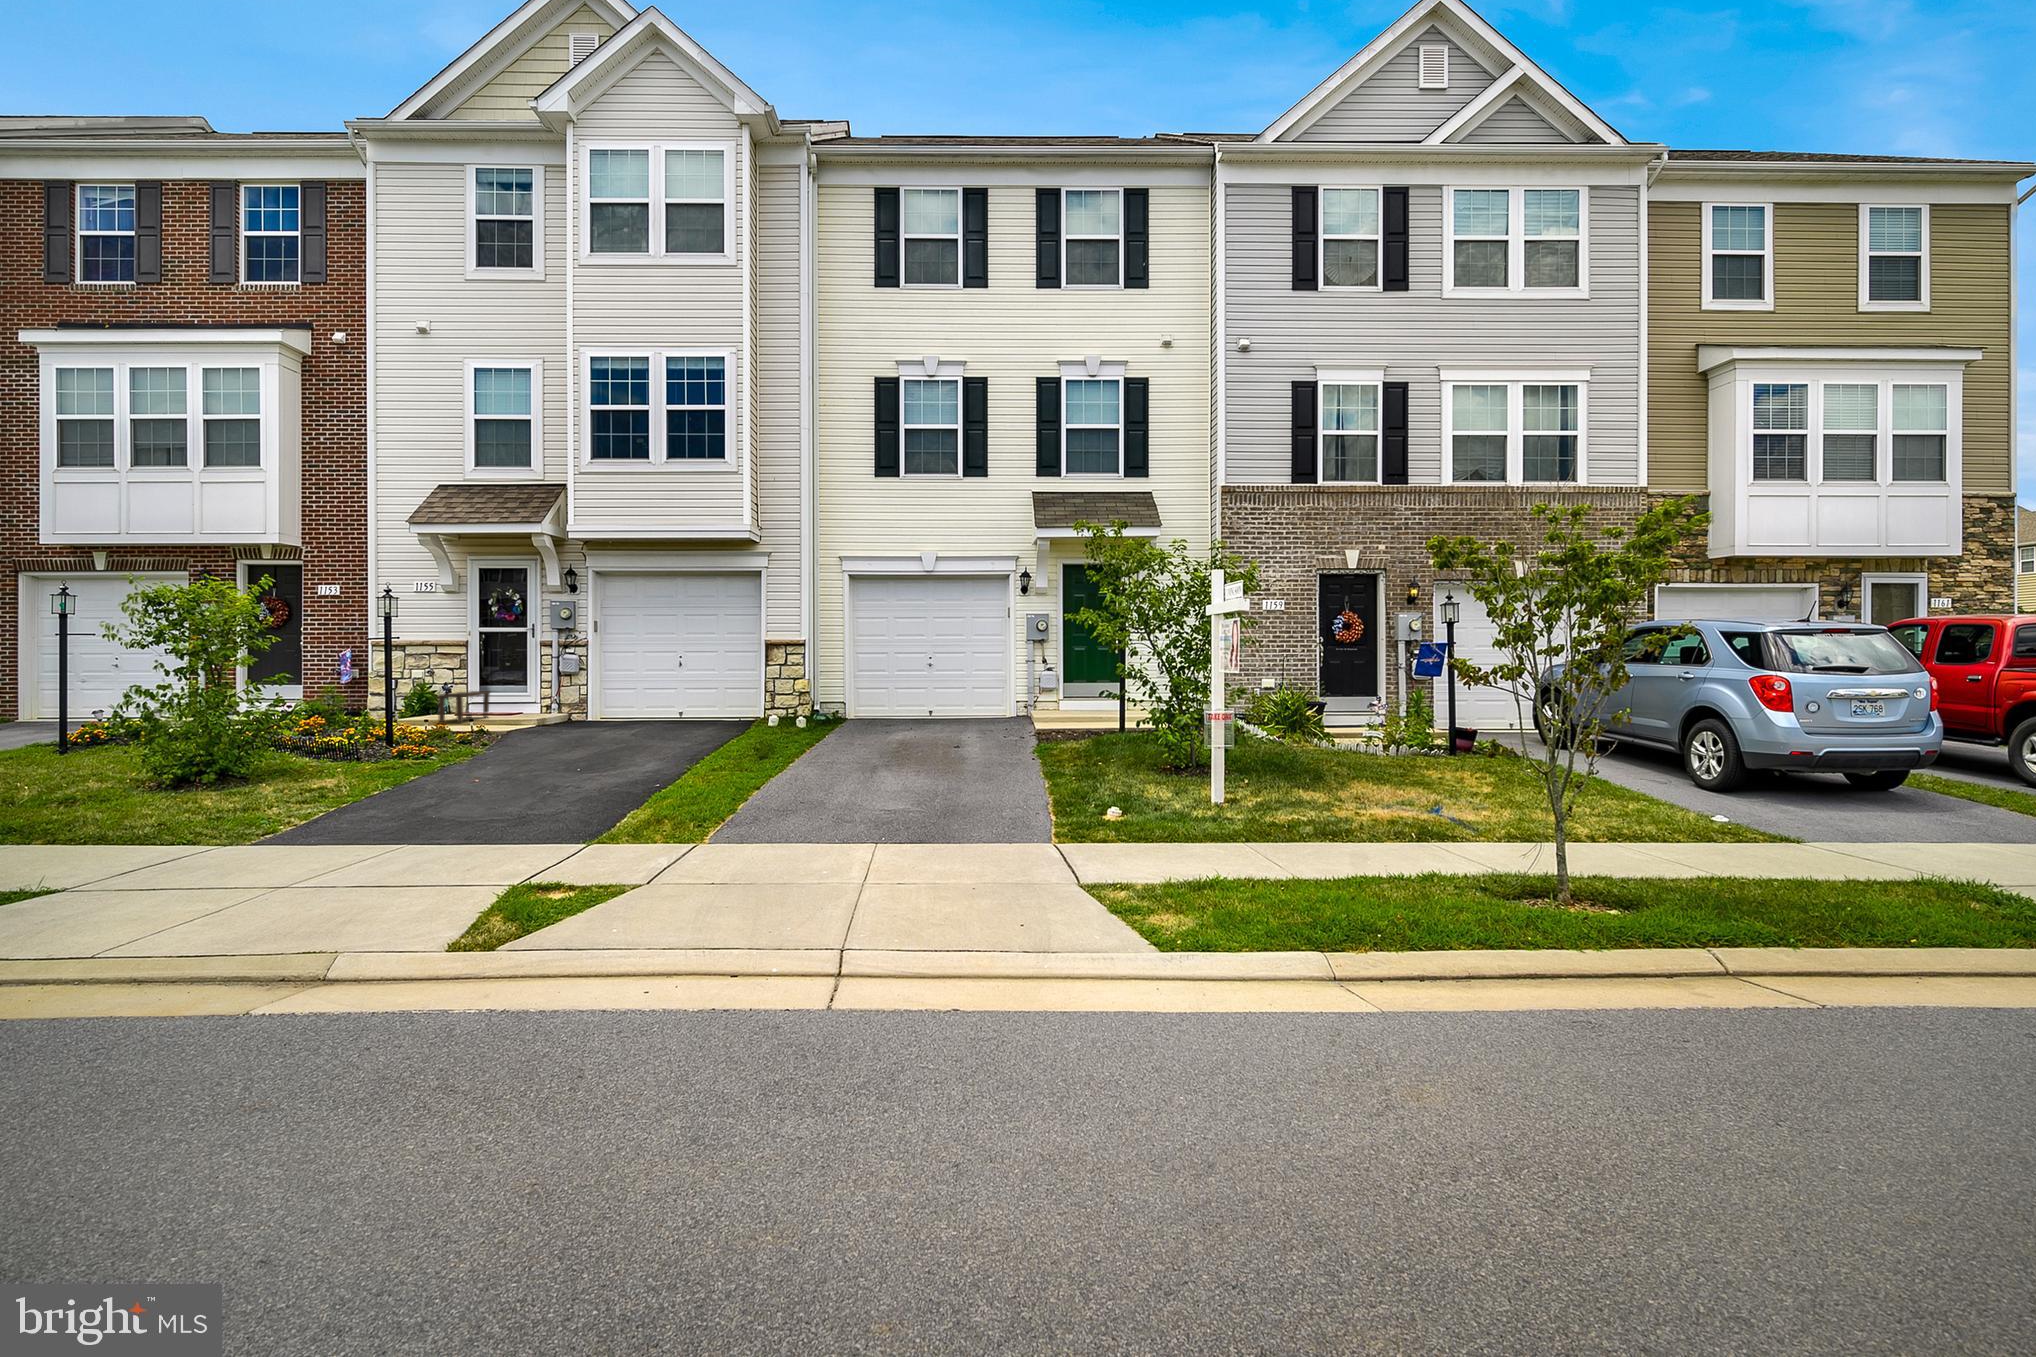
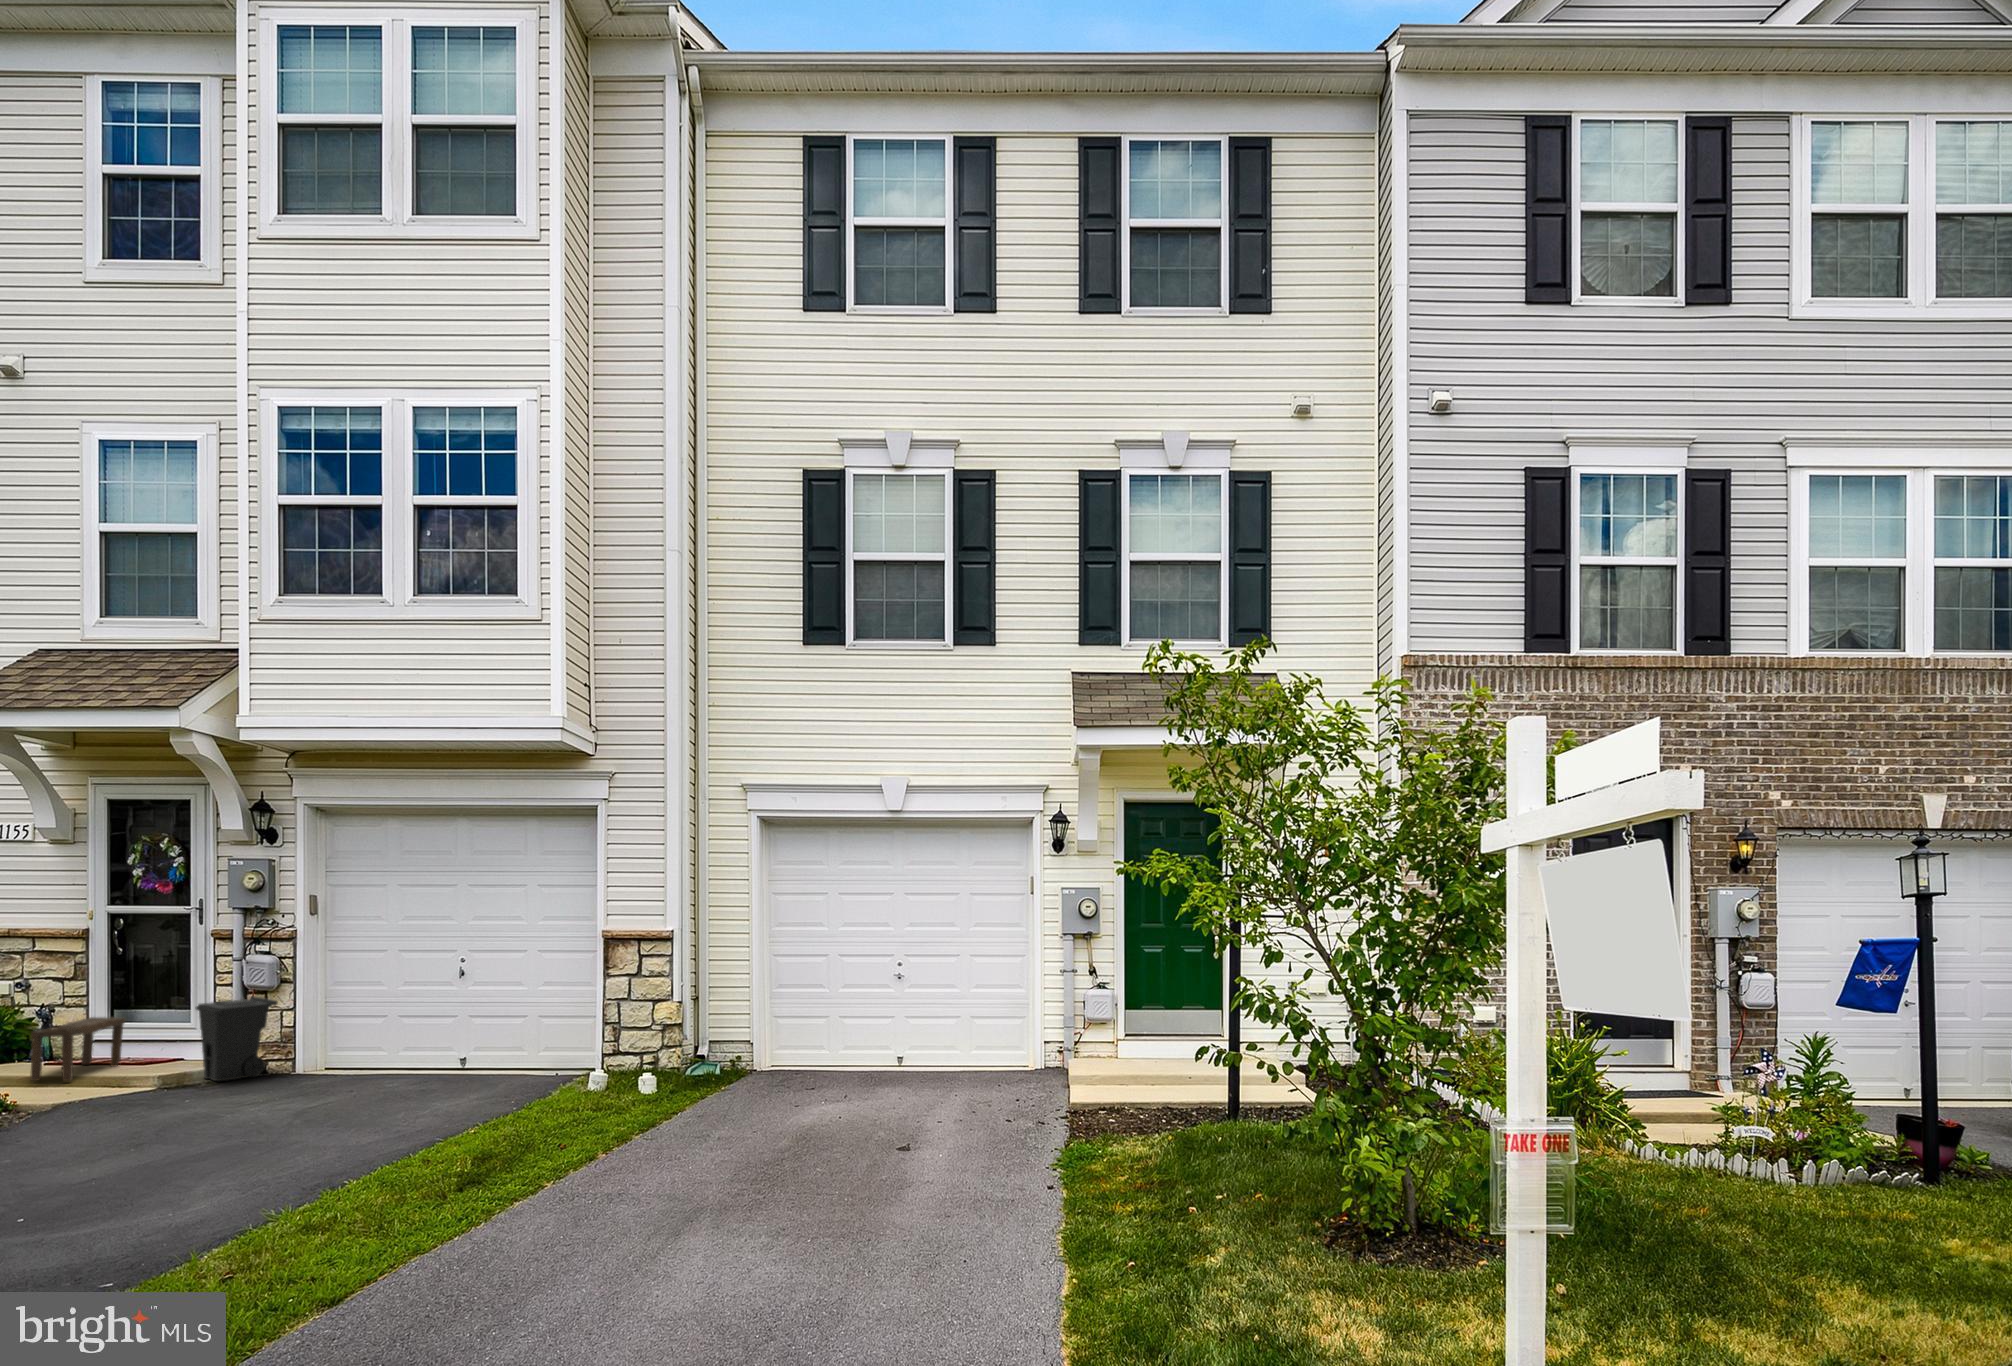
trash can: none [532,678,579,722] -> present [195,996,278,1081]

